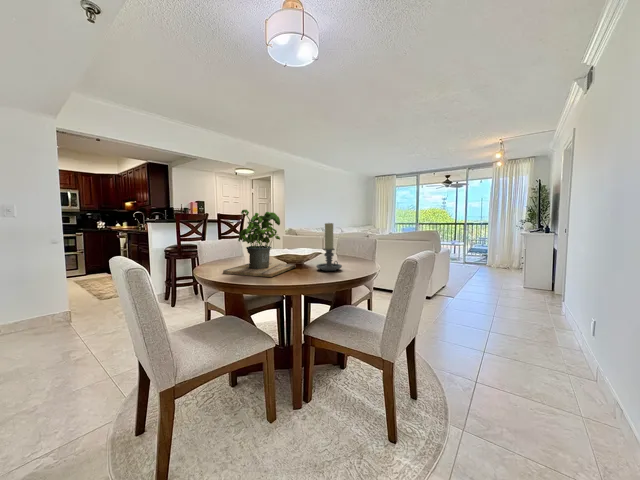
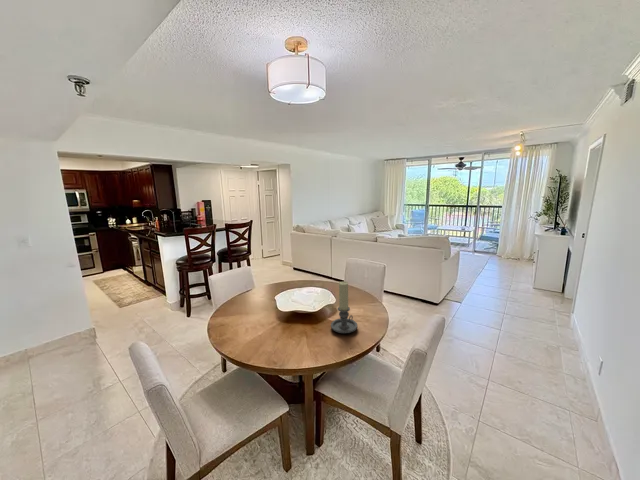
potted plant: present [223,210,296,277] -> none [235,272,309,353]

